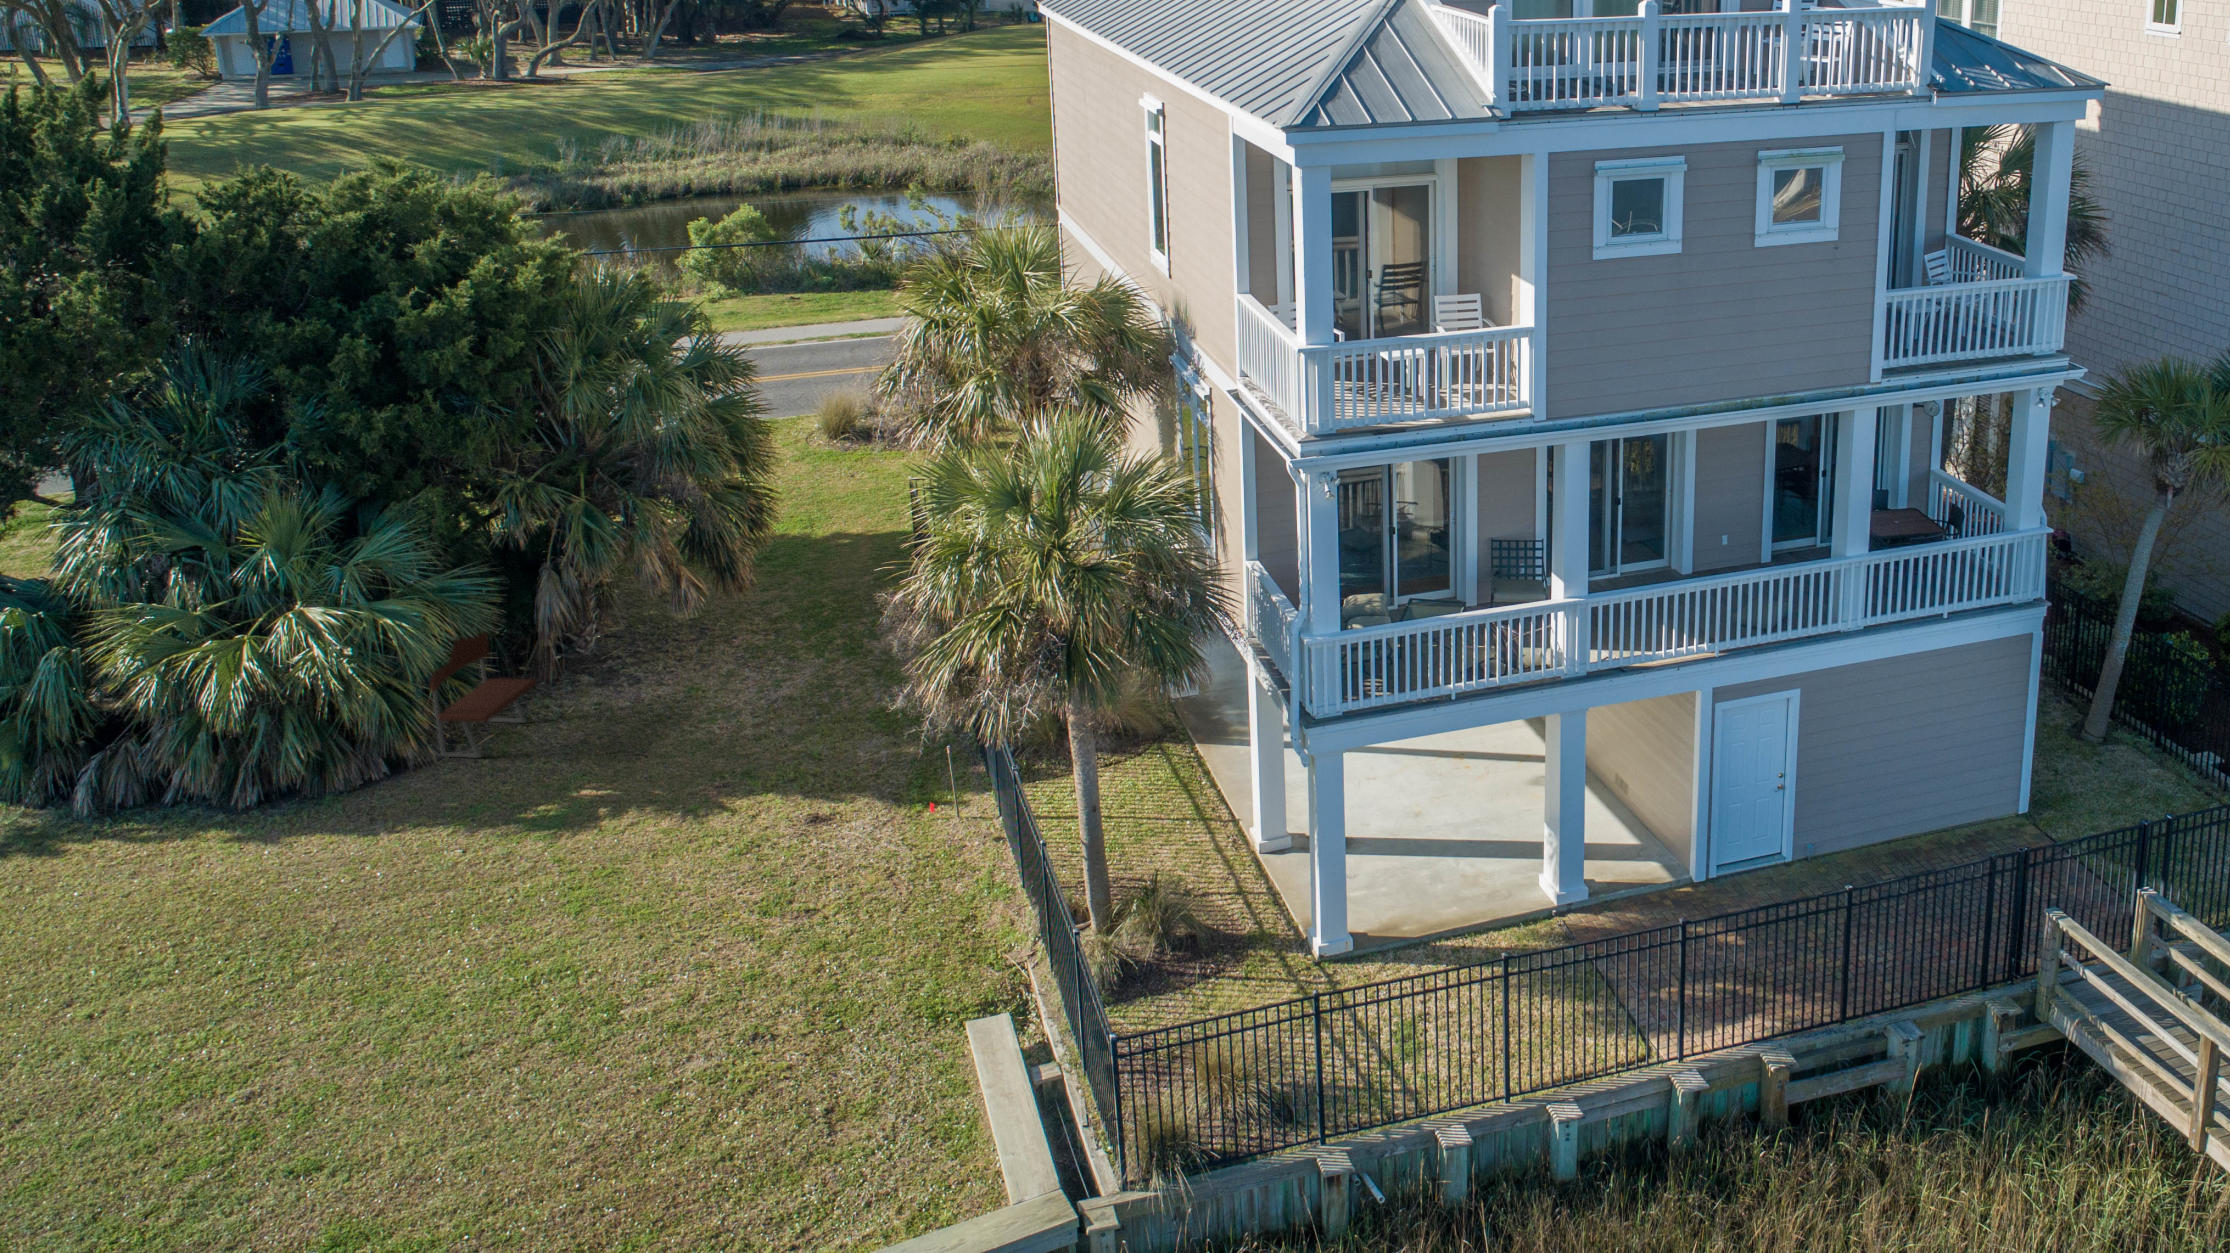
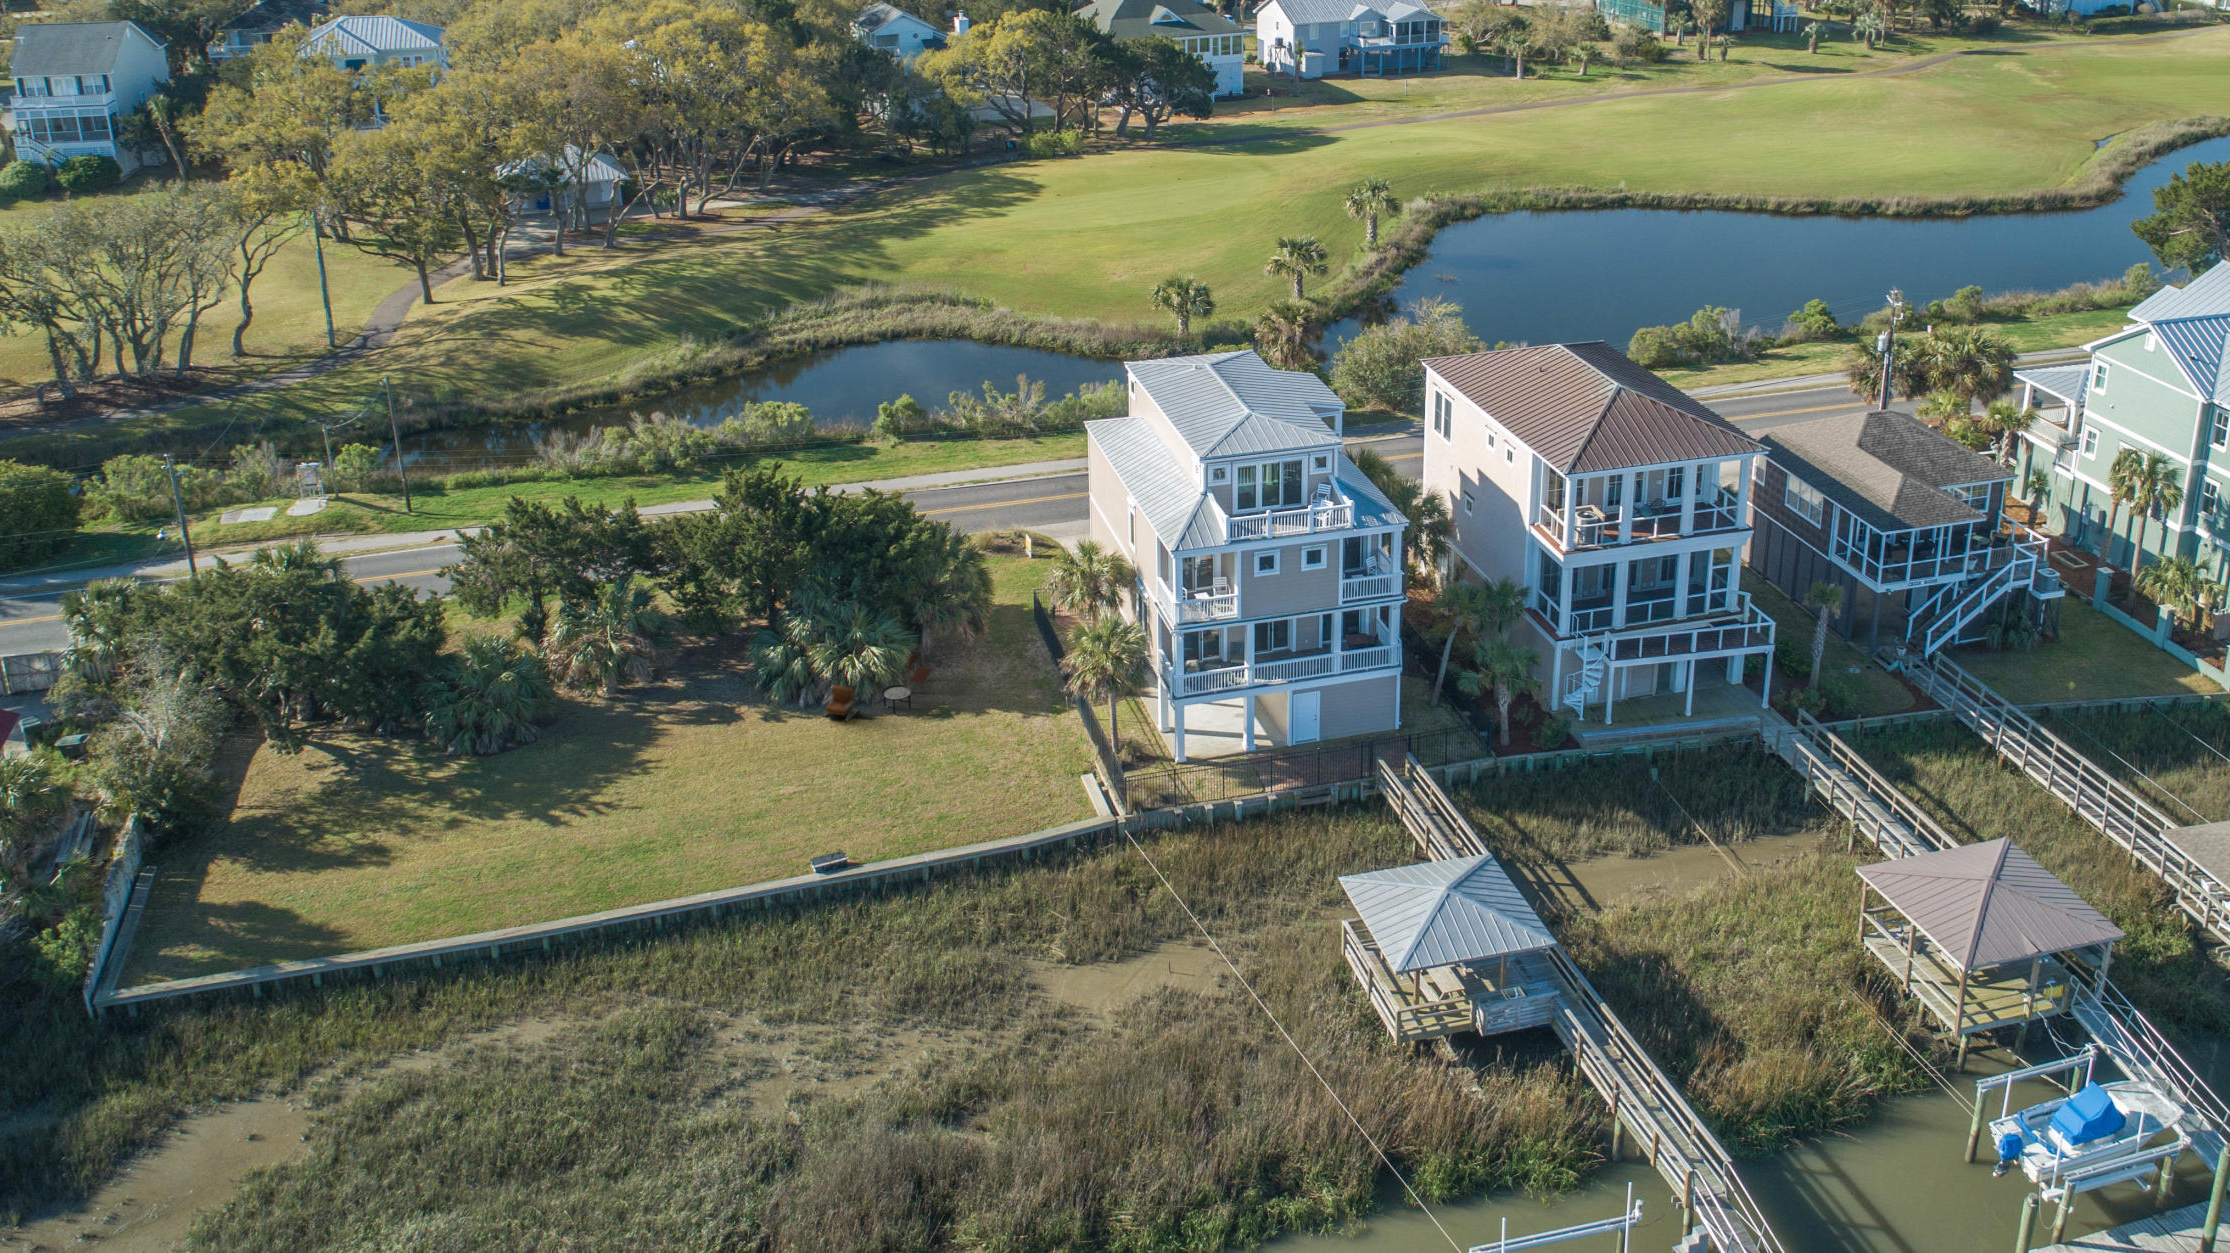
round table: none [304,728,421,824] -> present [882,685,912,714]
lounge chair: none [60,731,221,856] -> present [822,685,858,721]

